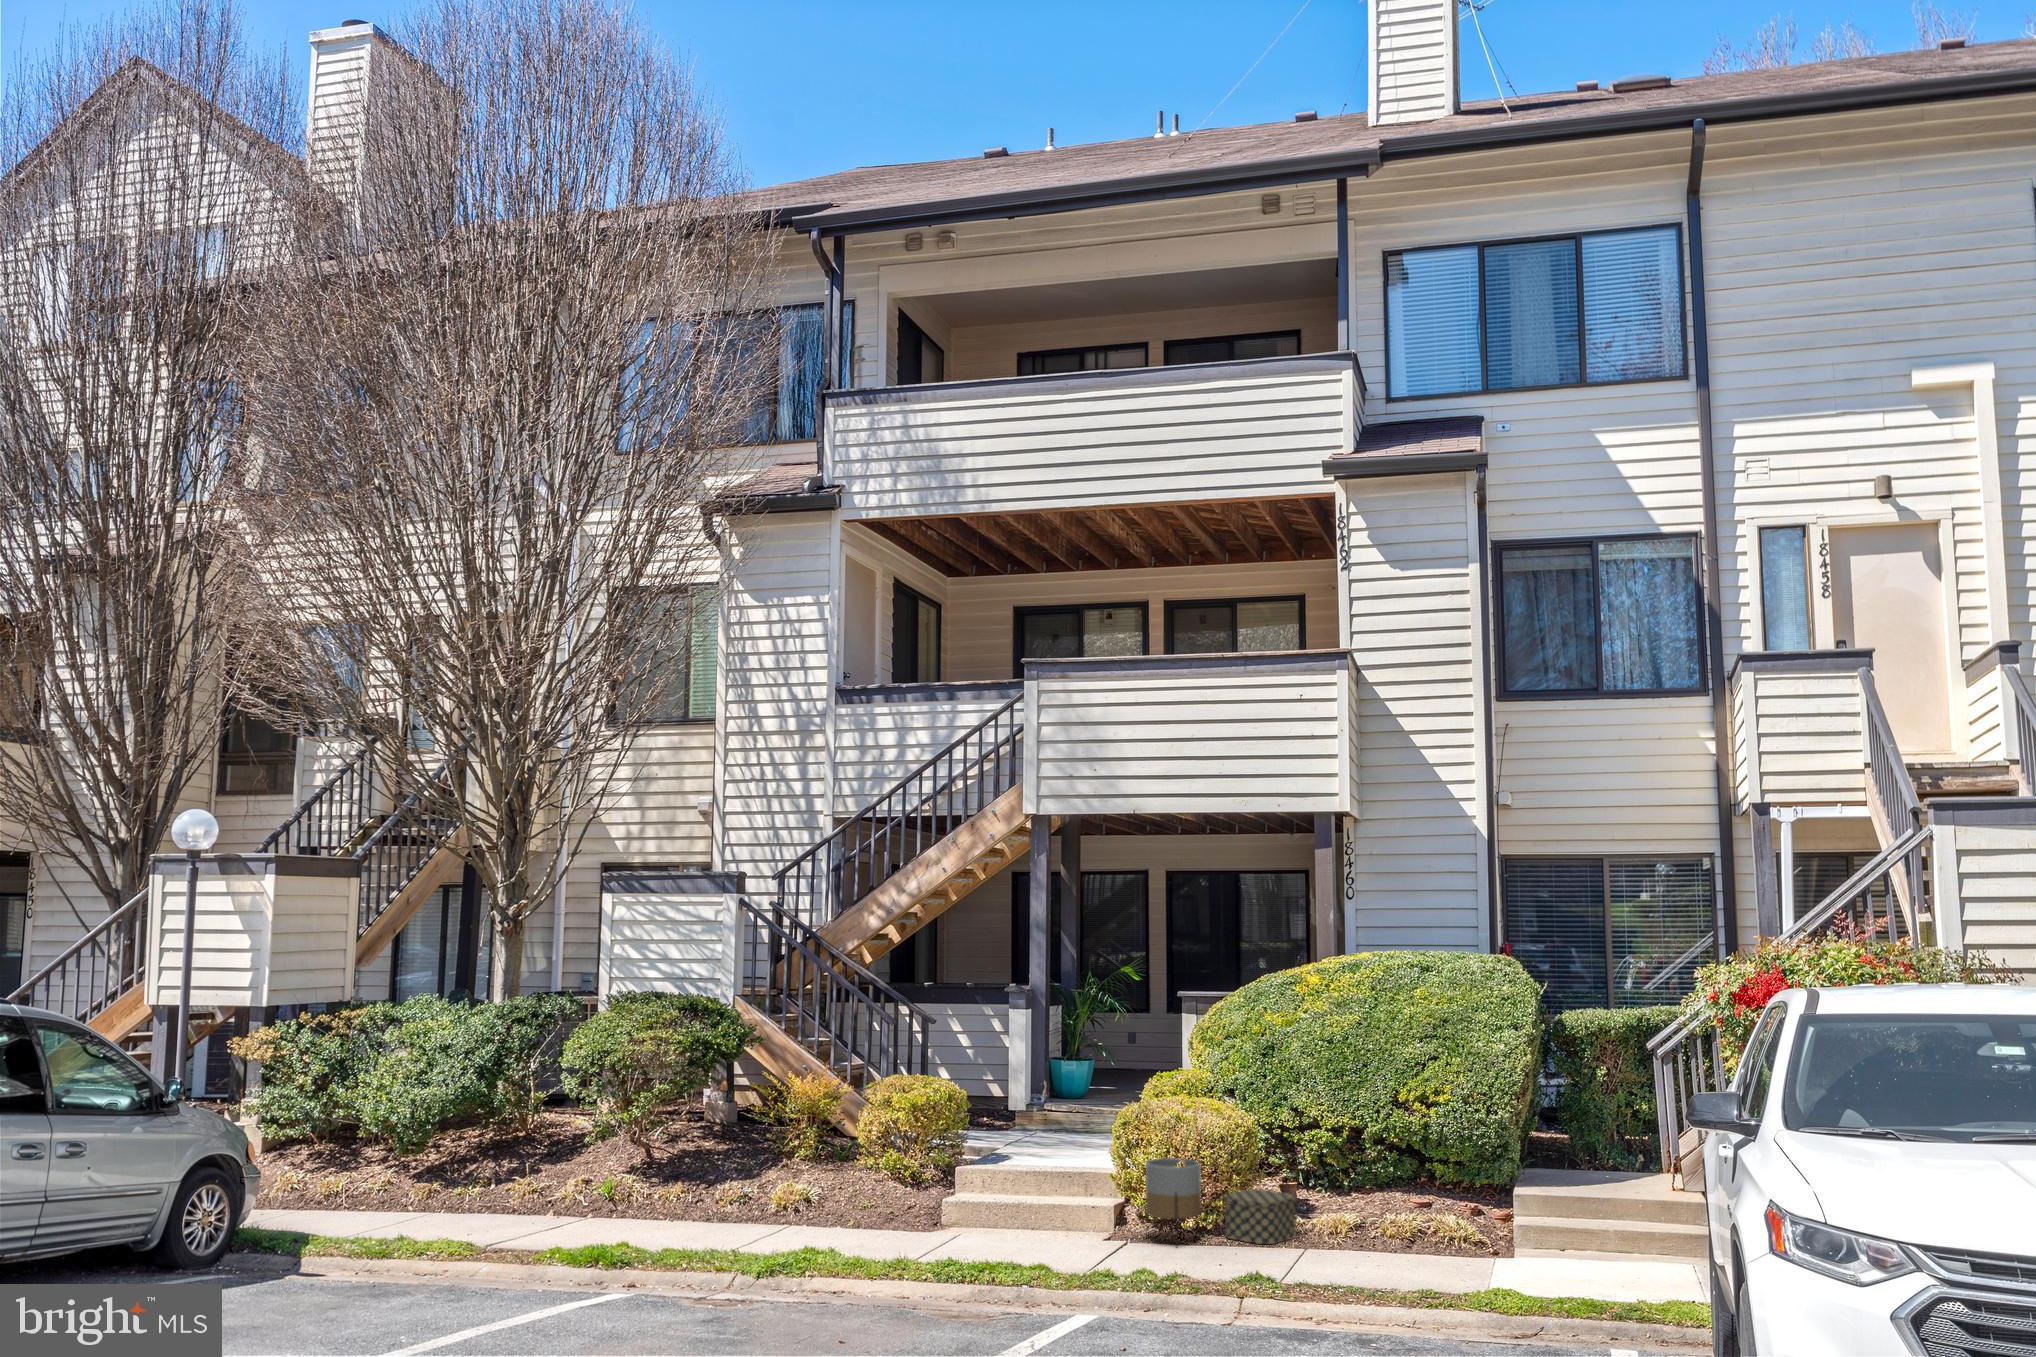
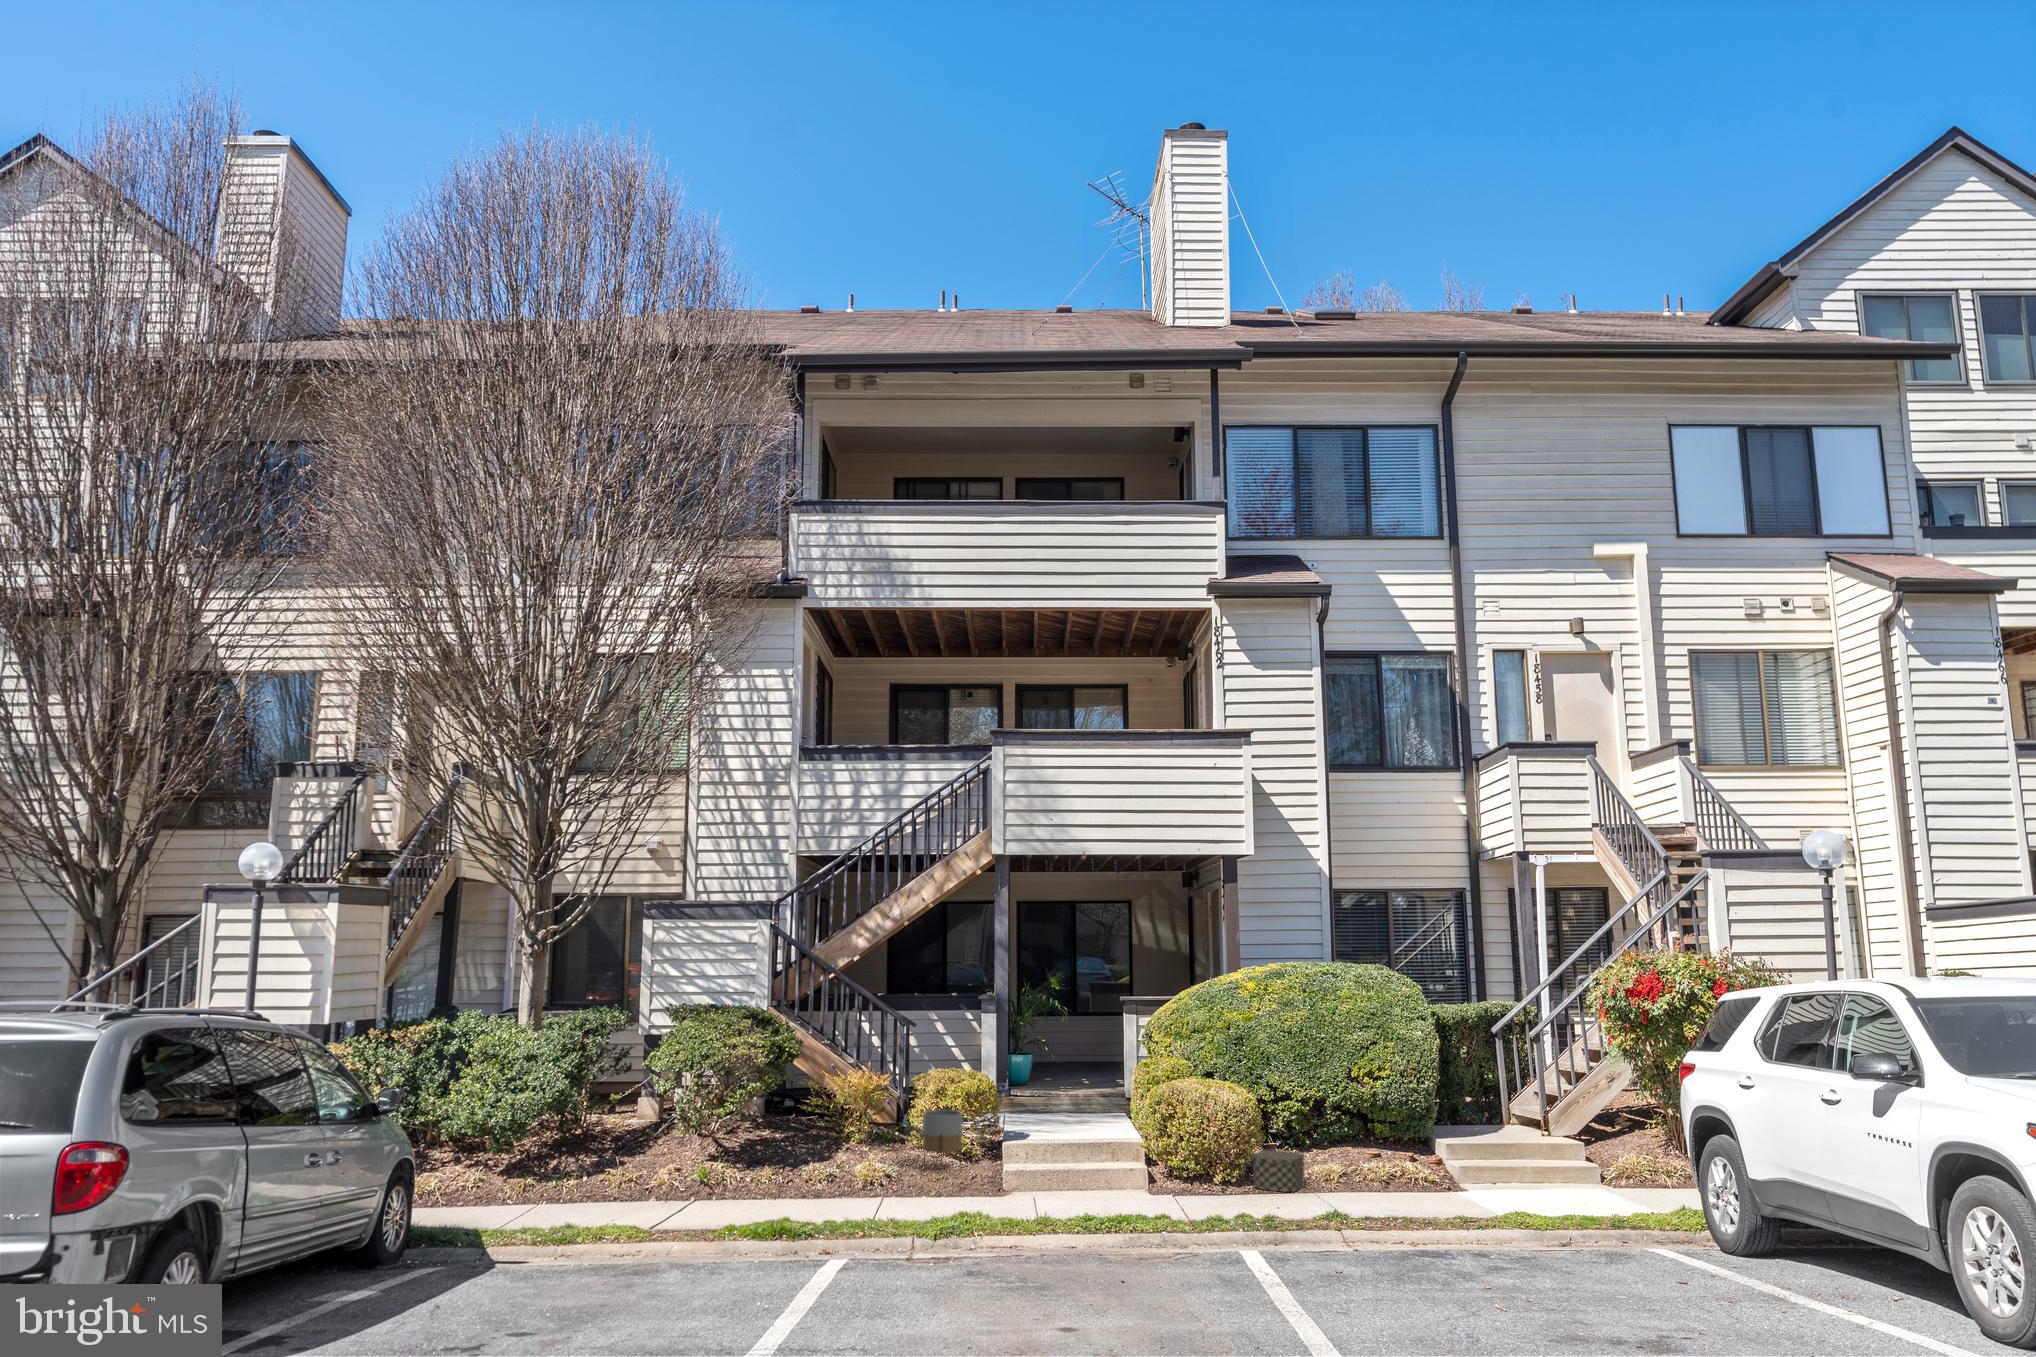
planter: present [1146,1158,1202,1236] -> present [923,1109,962,1166]

